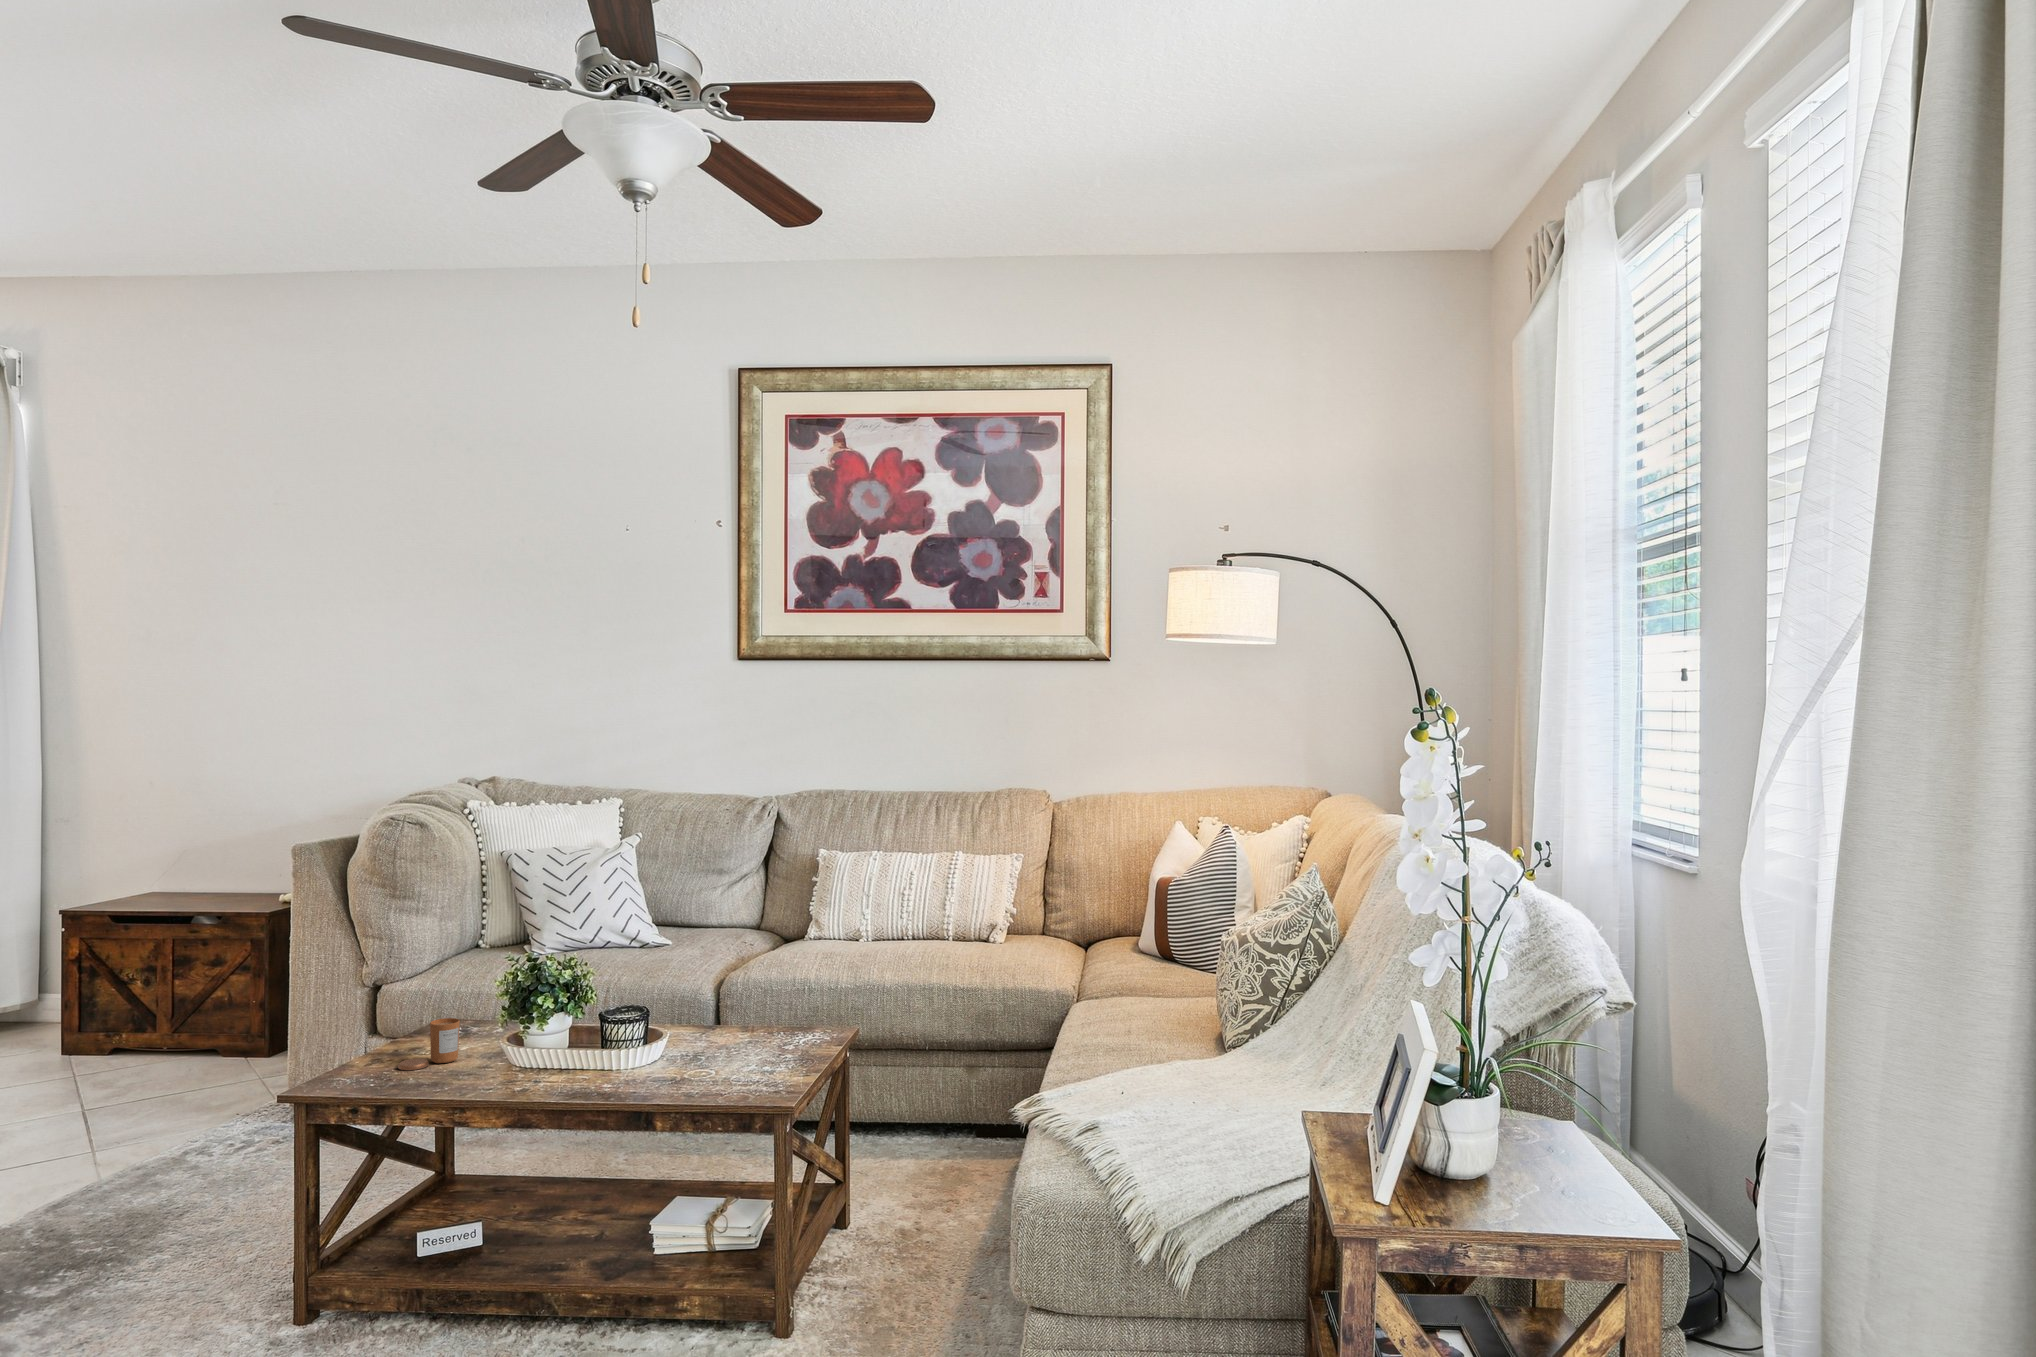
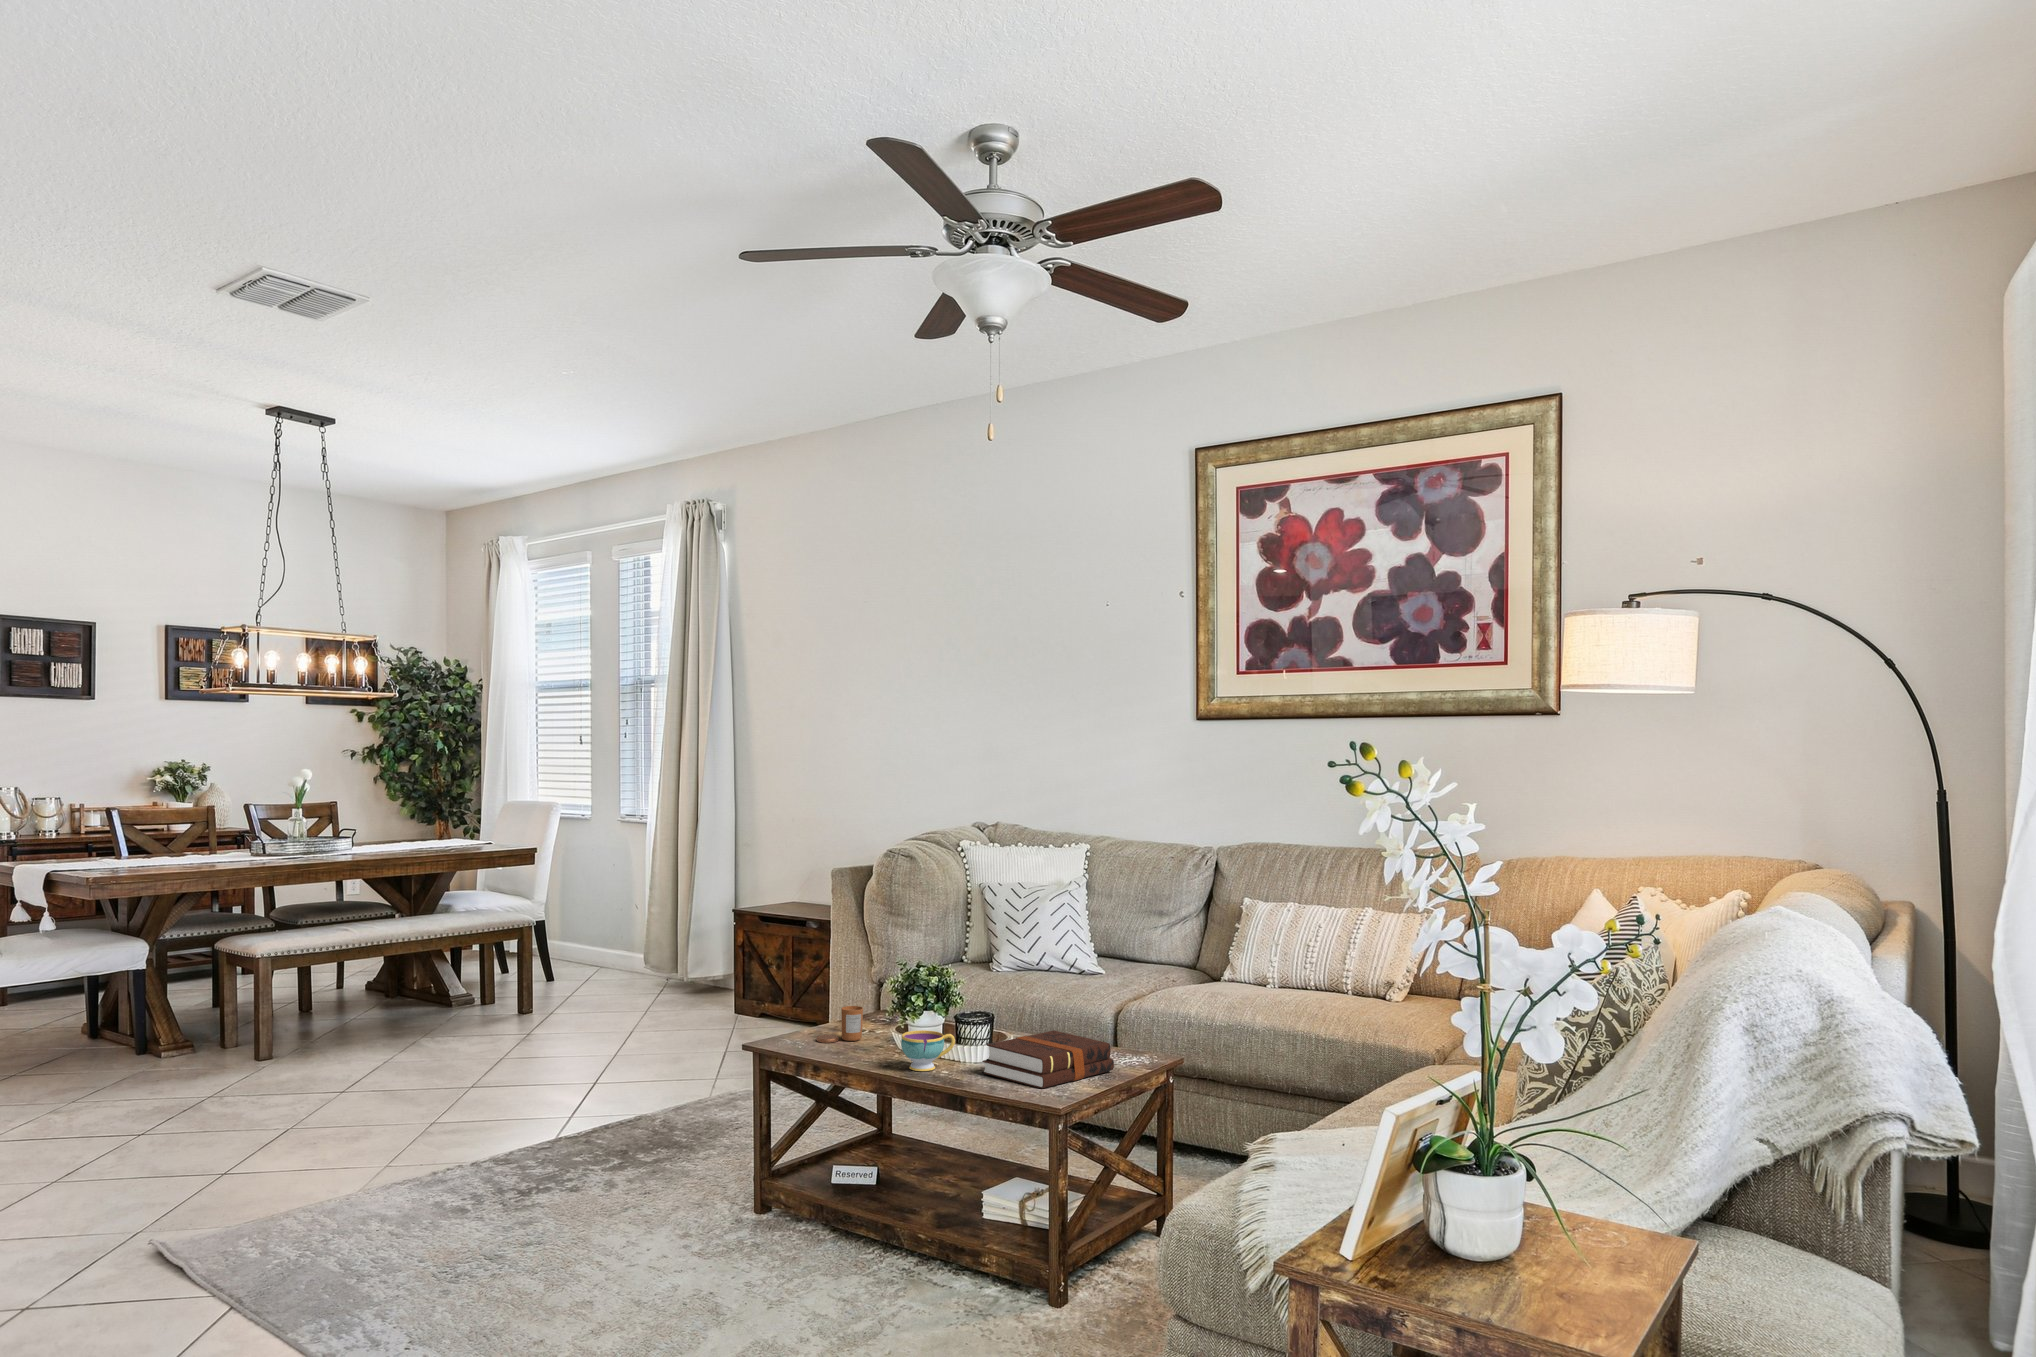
hardback book: none [658,1017,803,1087] -> present [982,1030,1114,1089]
teacup: none [549,1037,617,1089] -> present [901,1030,955,1071]

